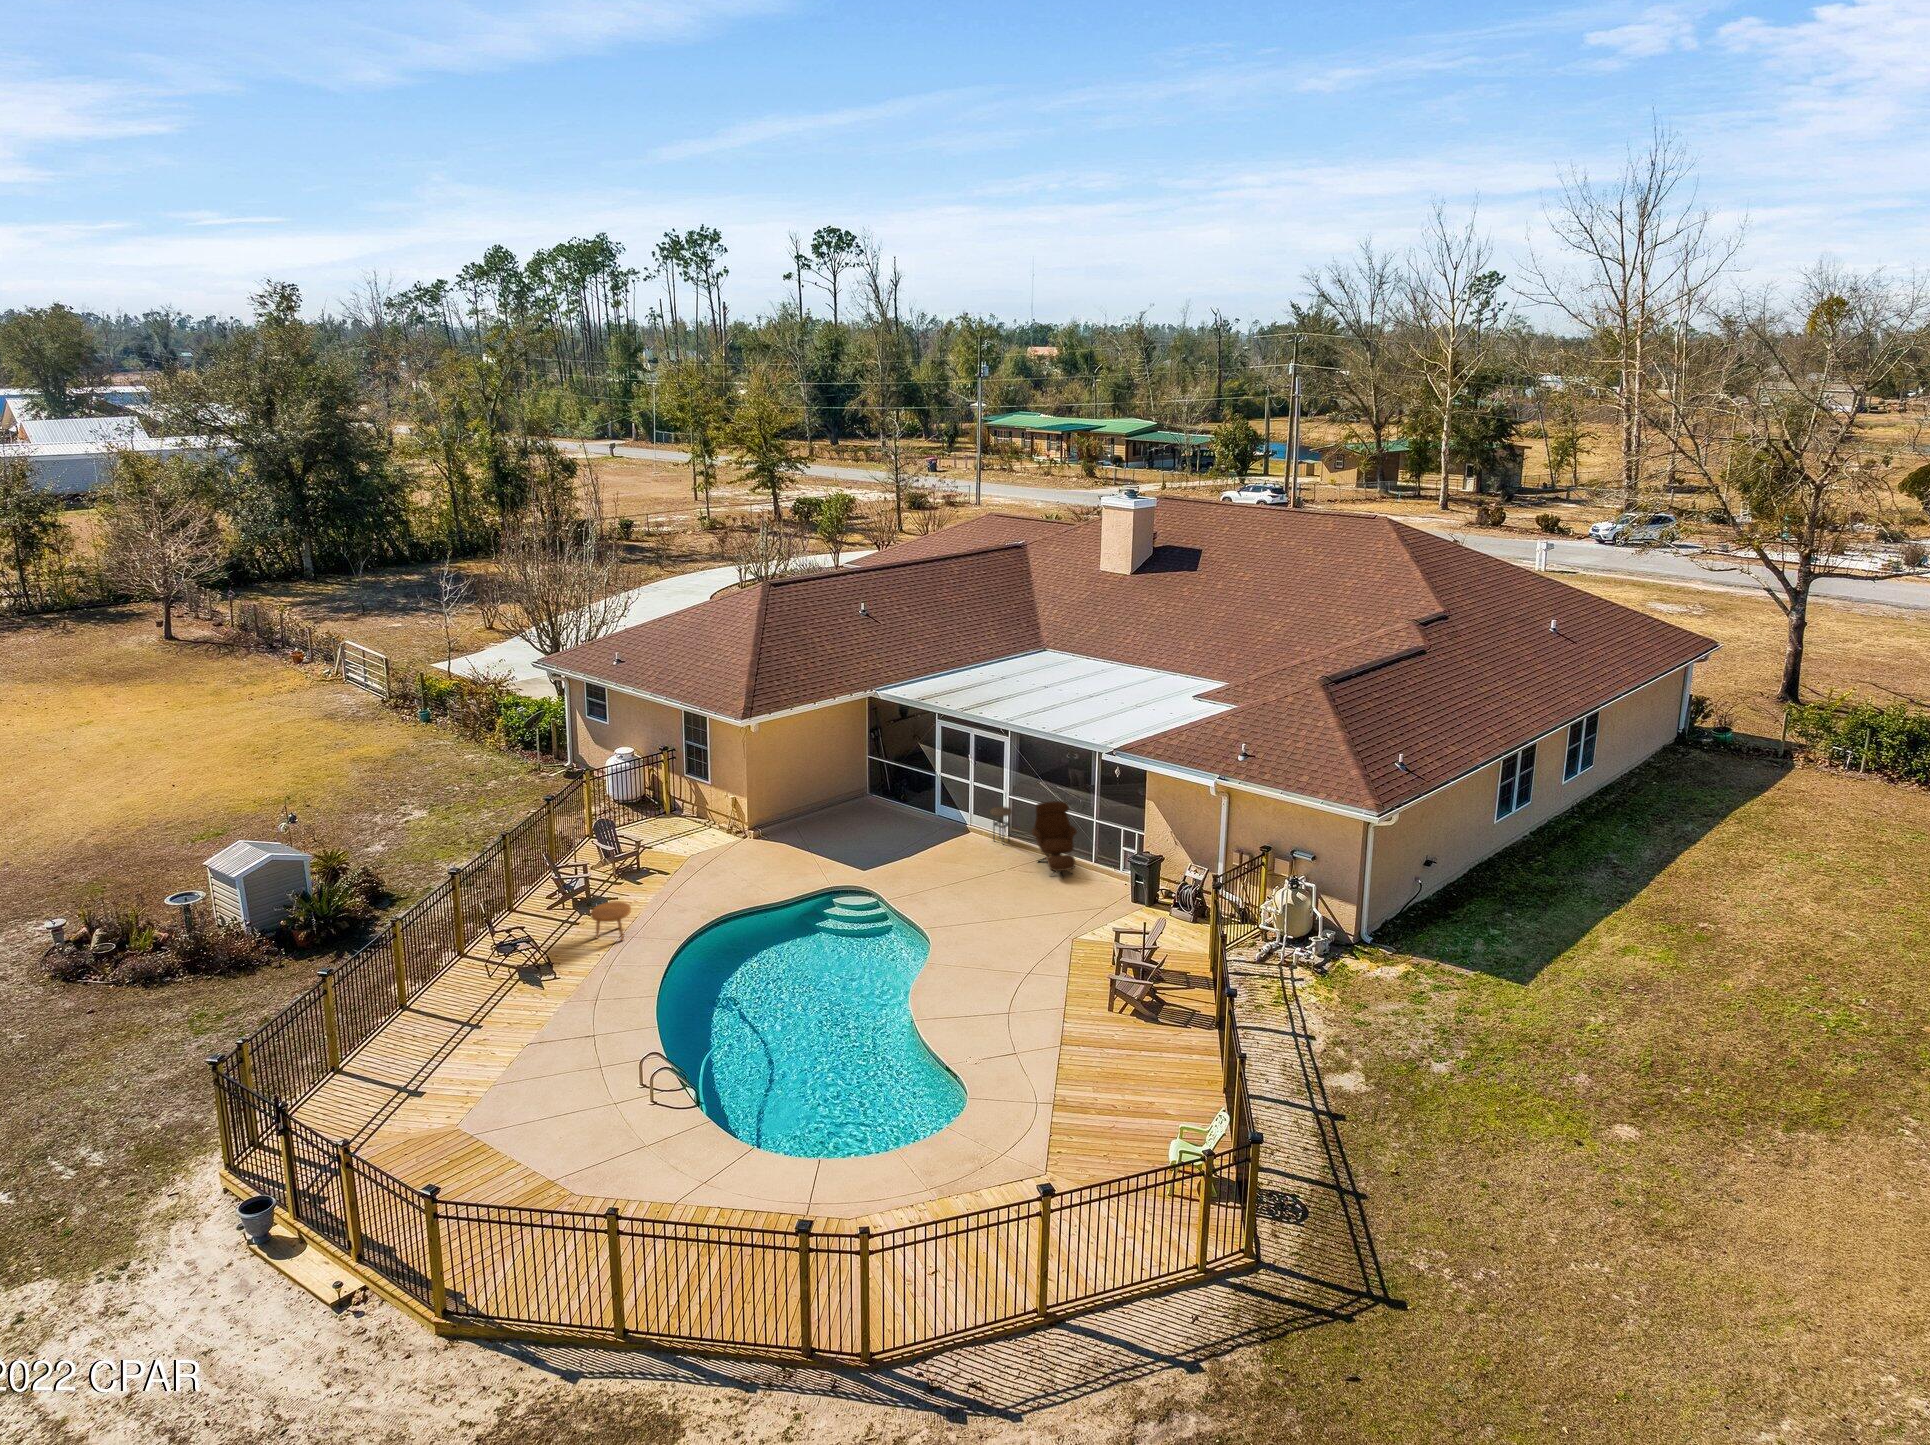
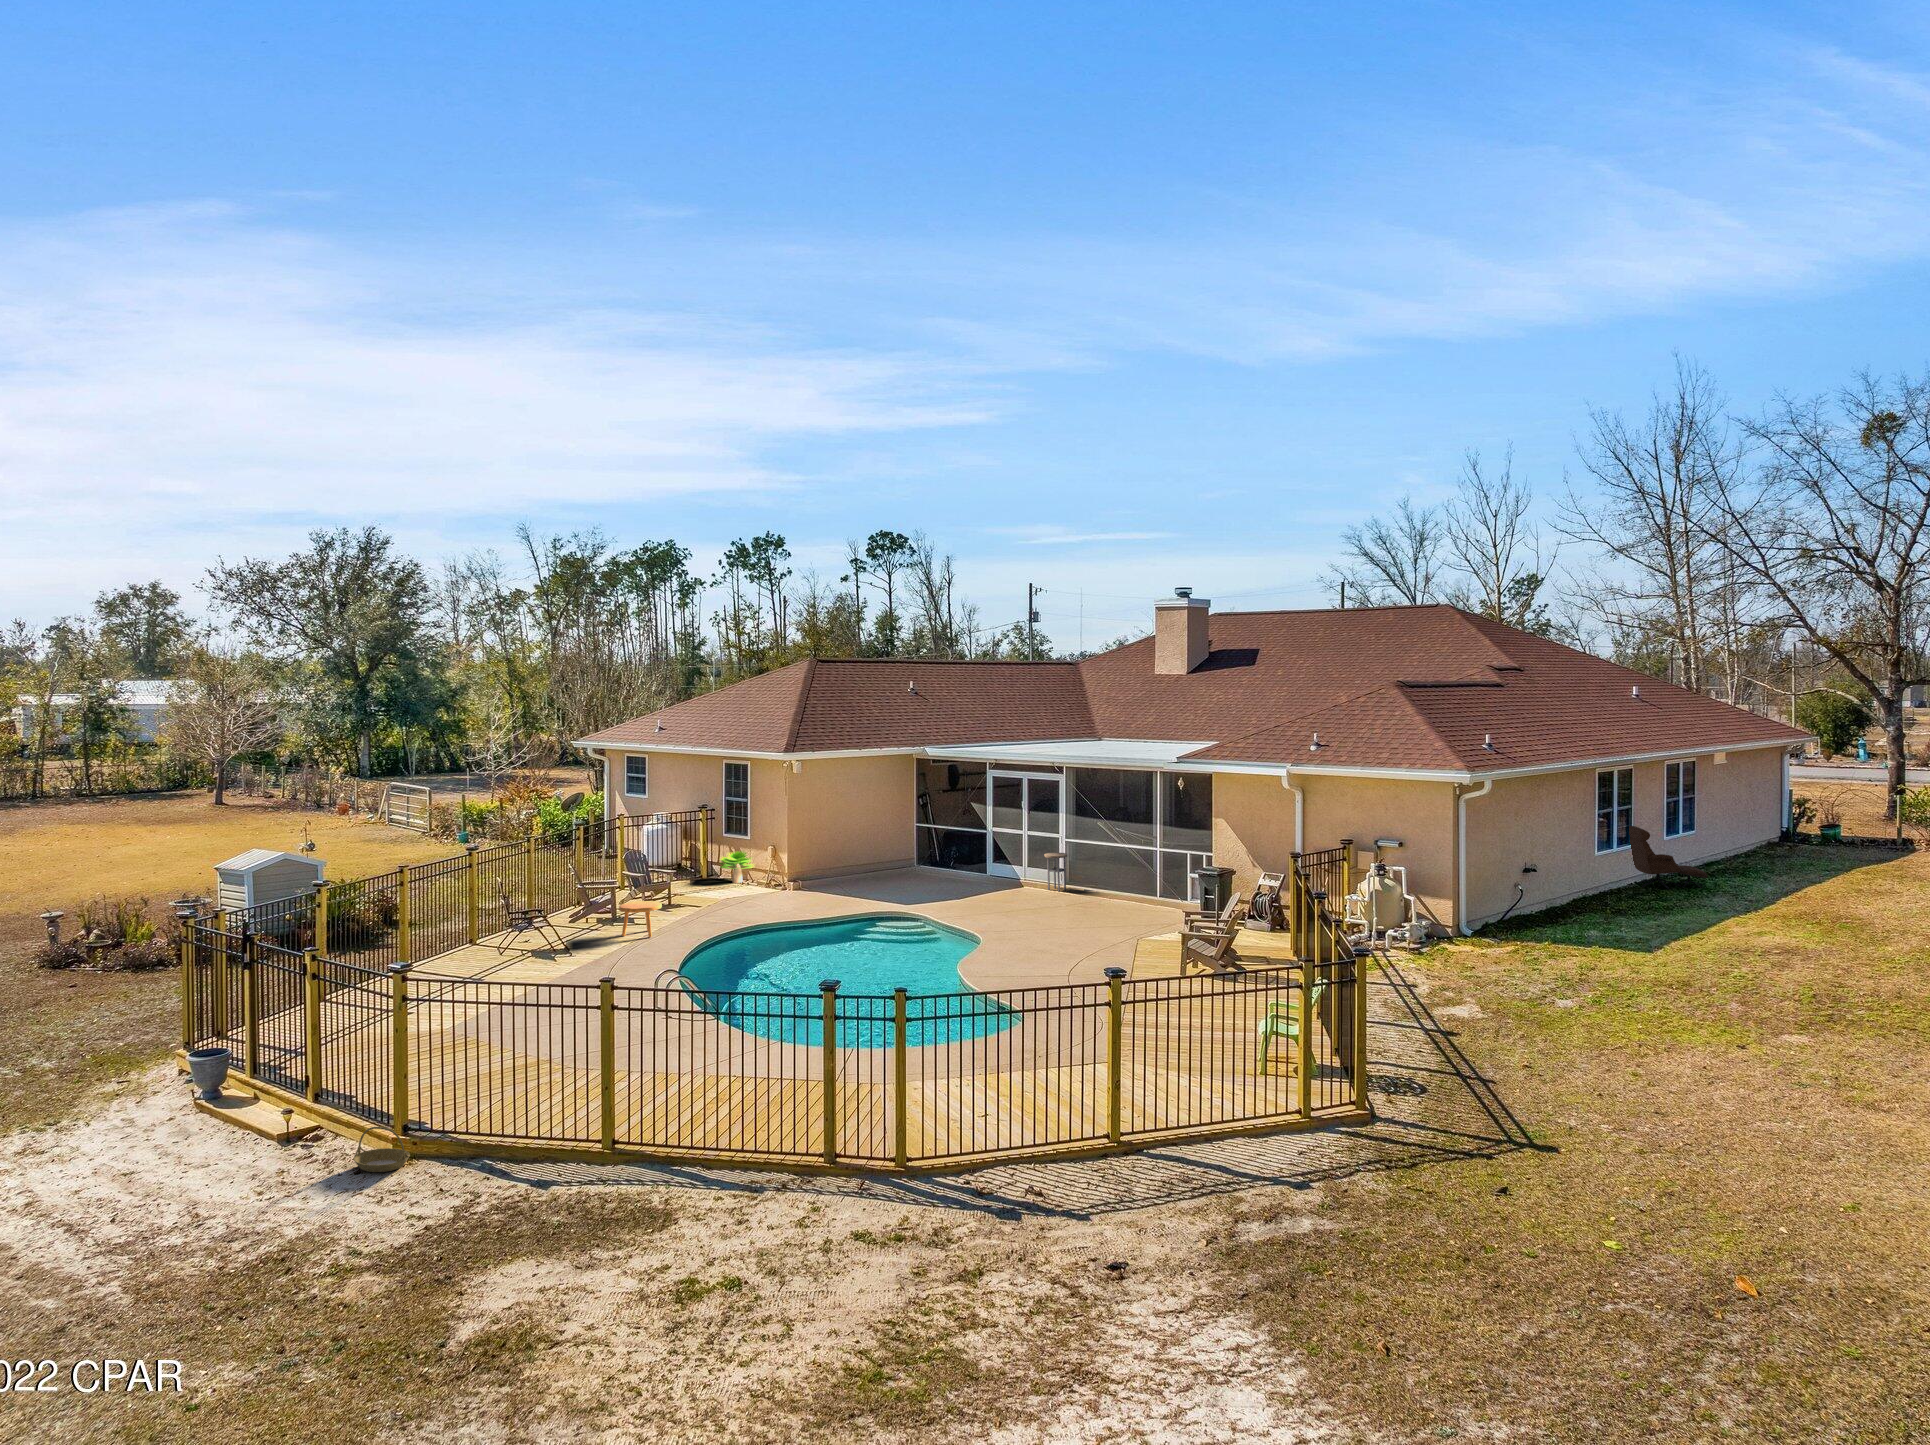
potted plant: none [677,798,716,831] -> present [720,851,755,883]
lounge chair: present [1032,801,1077,874] -> present [1629,826,1707,889]
basket: none [403,1325,451,1363] -> present [353,1127,410,1172]

